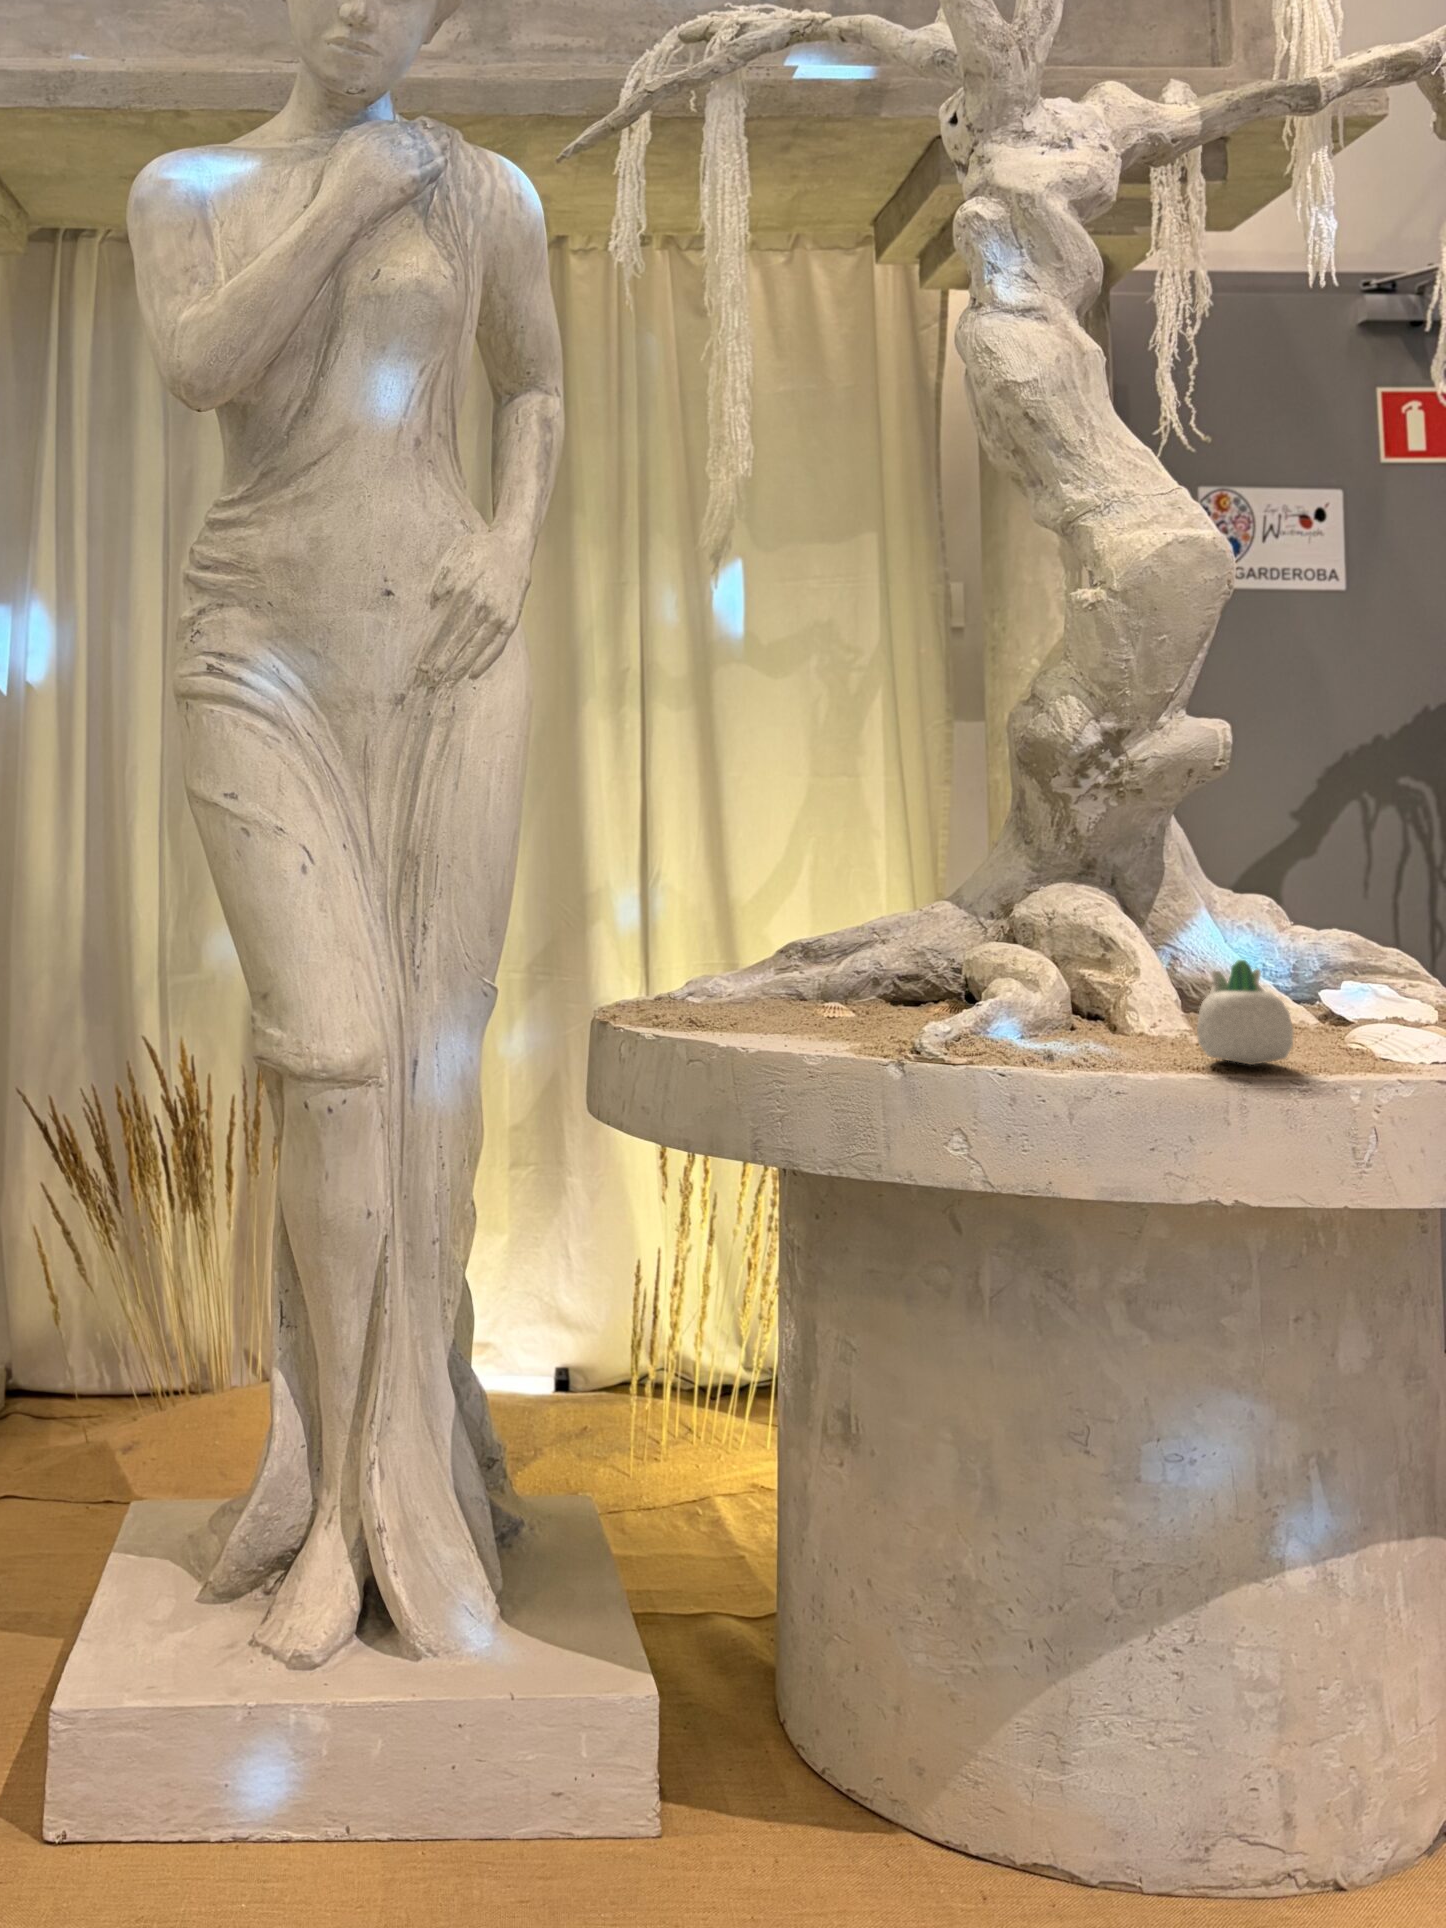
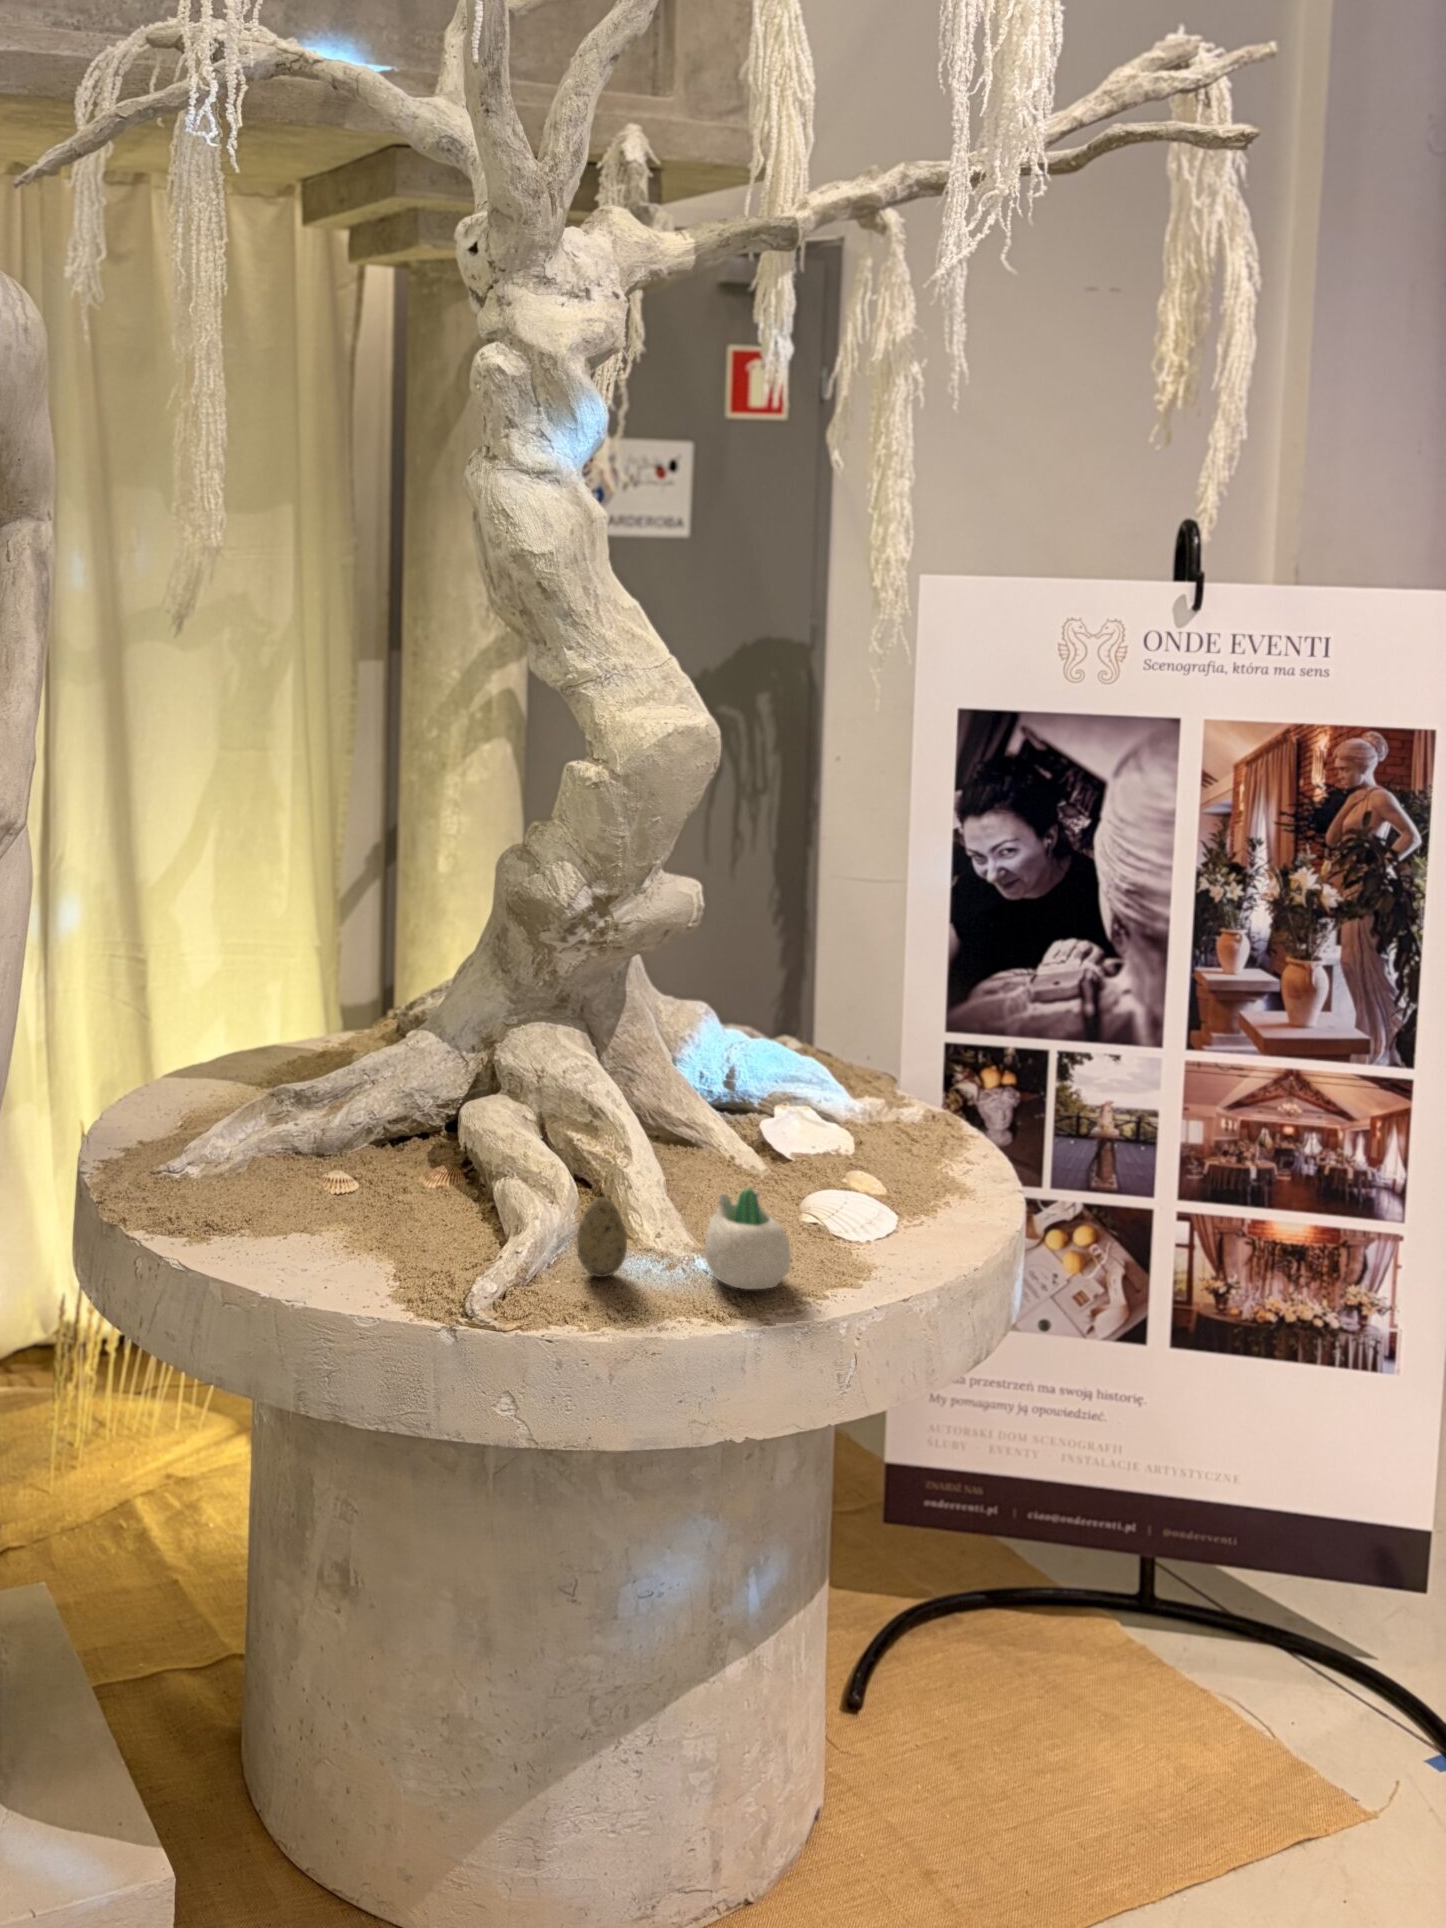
decorative egg: none [1051,965,1107,1055] -> present [576,1197,627,1277]

